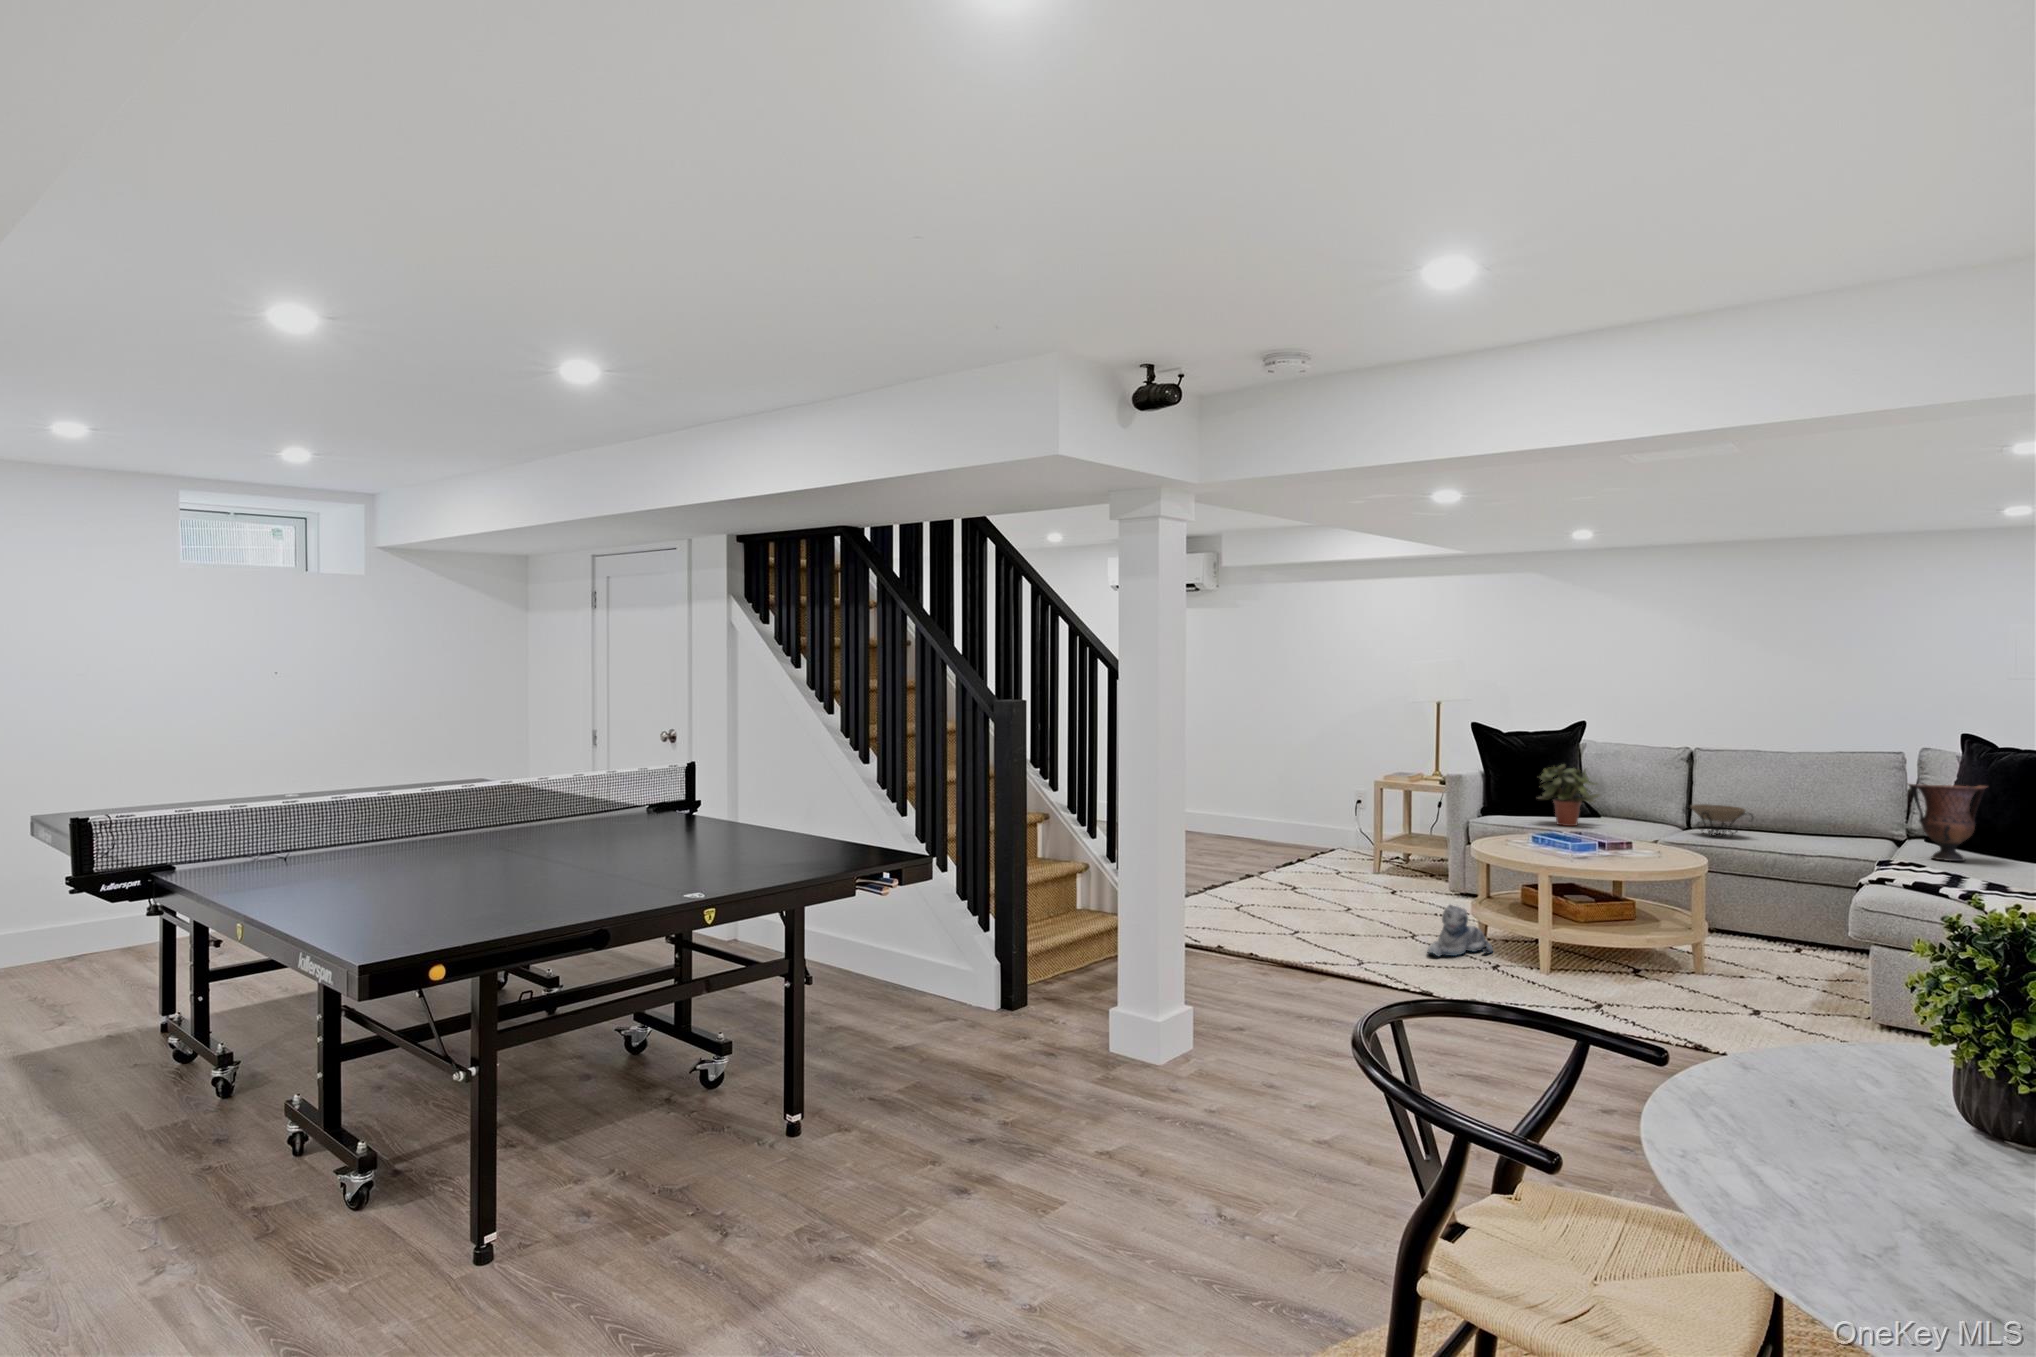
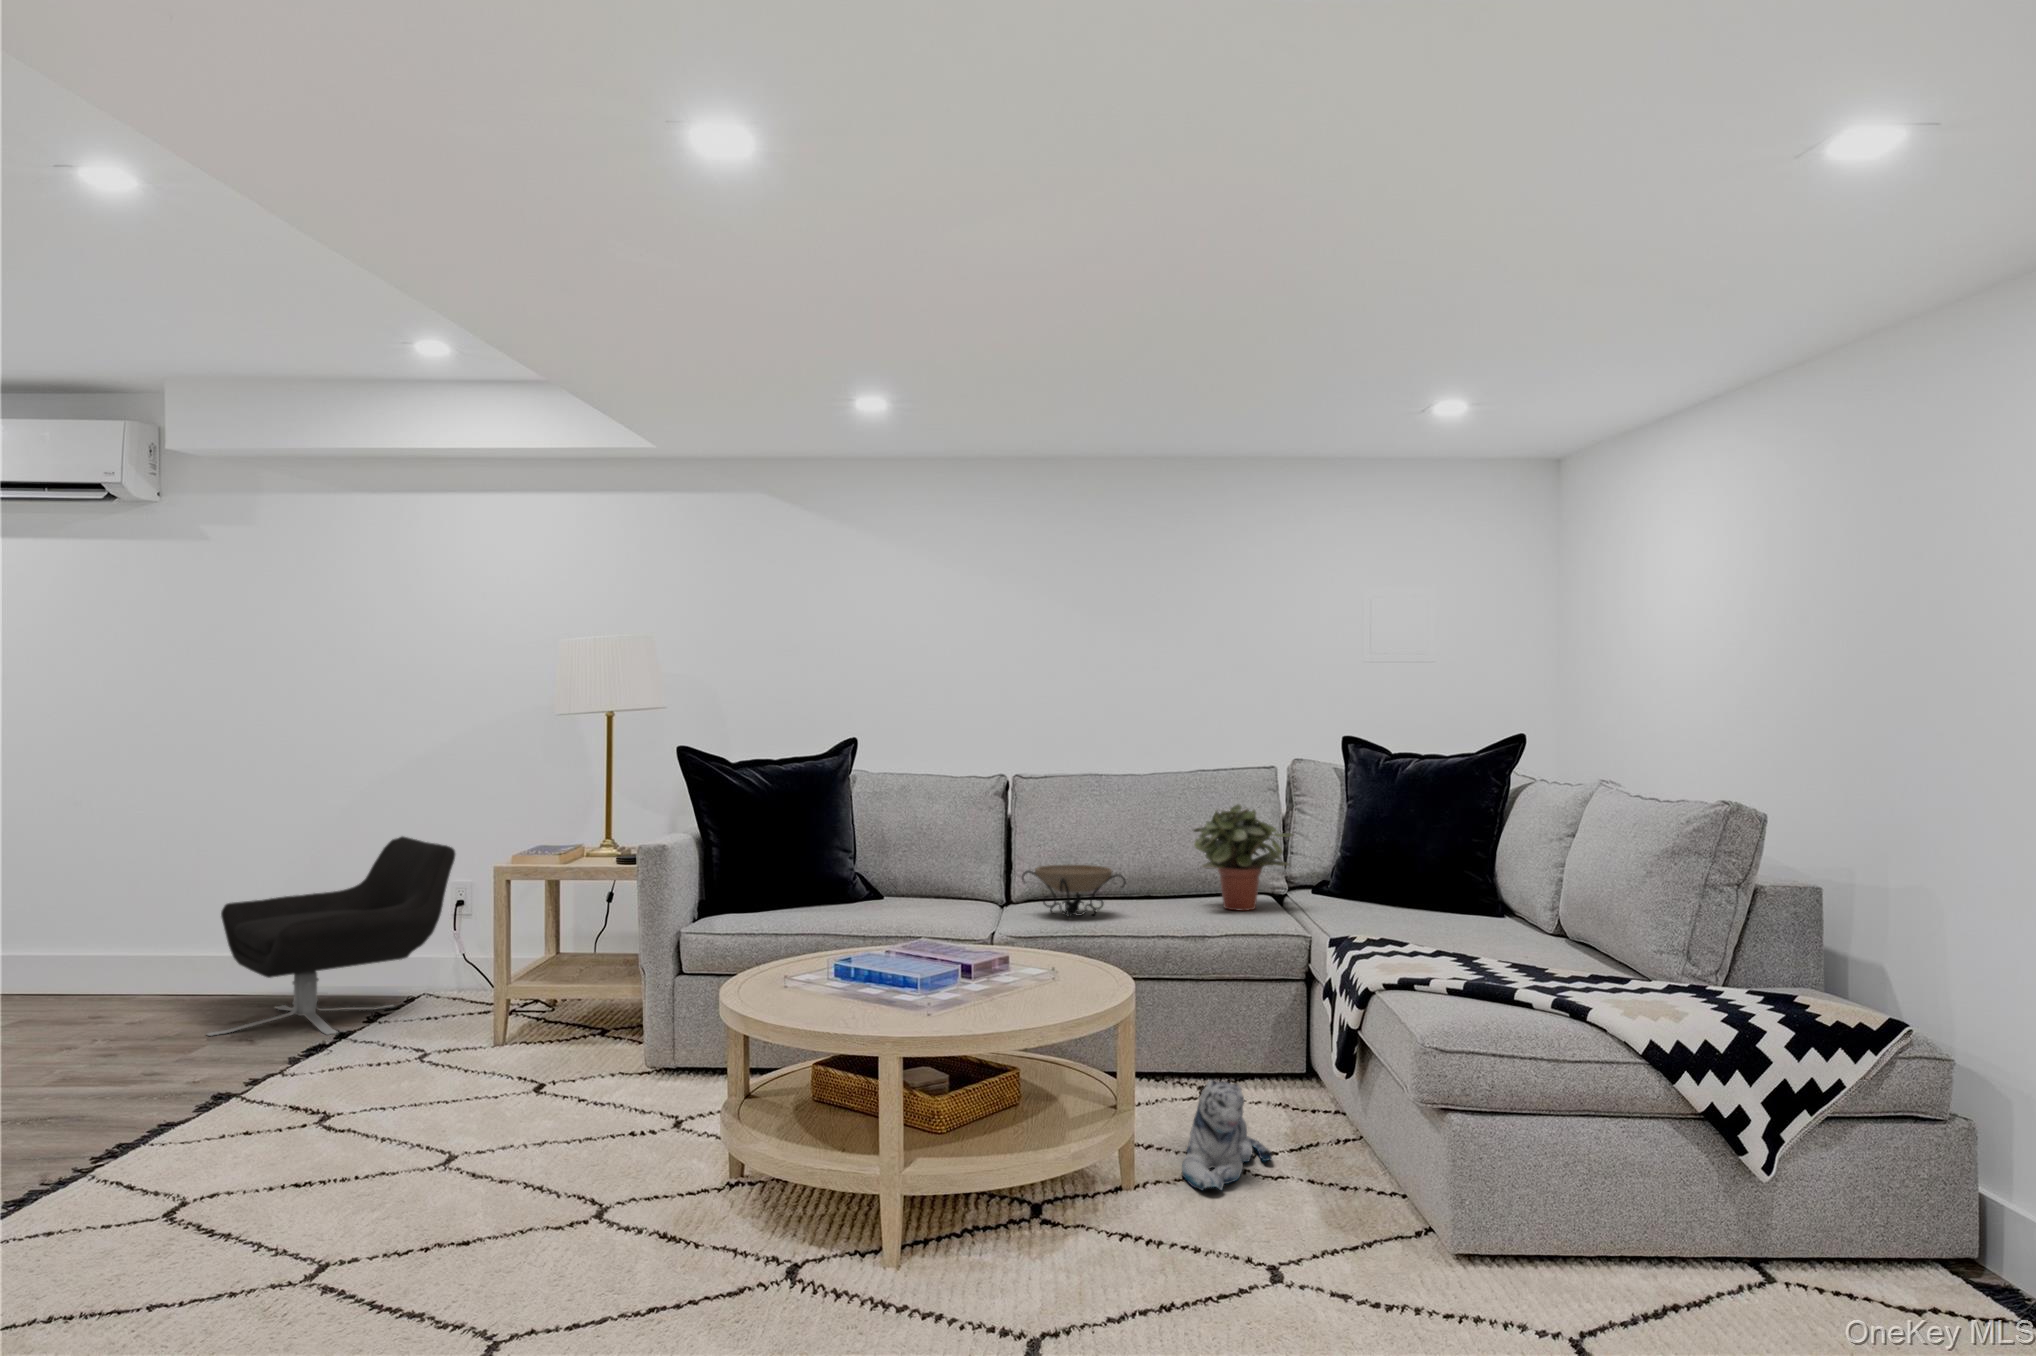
lounge chair: none [1238,763,1356,858] -> present [207,836,455,1036]
potted plant: present [1537,764,1599,826] -> present [1193,805,1293,911]
vase: present [1908,784,1987,861] -> none [1332,809,1423,925]
plush toy: present [1428,905,1493,956] -> present [1182,1080,1272,1191]

